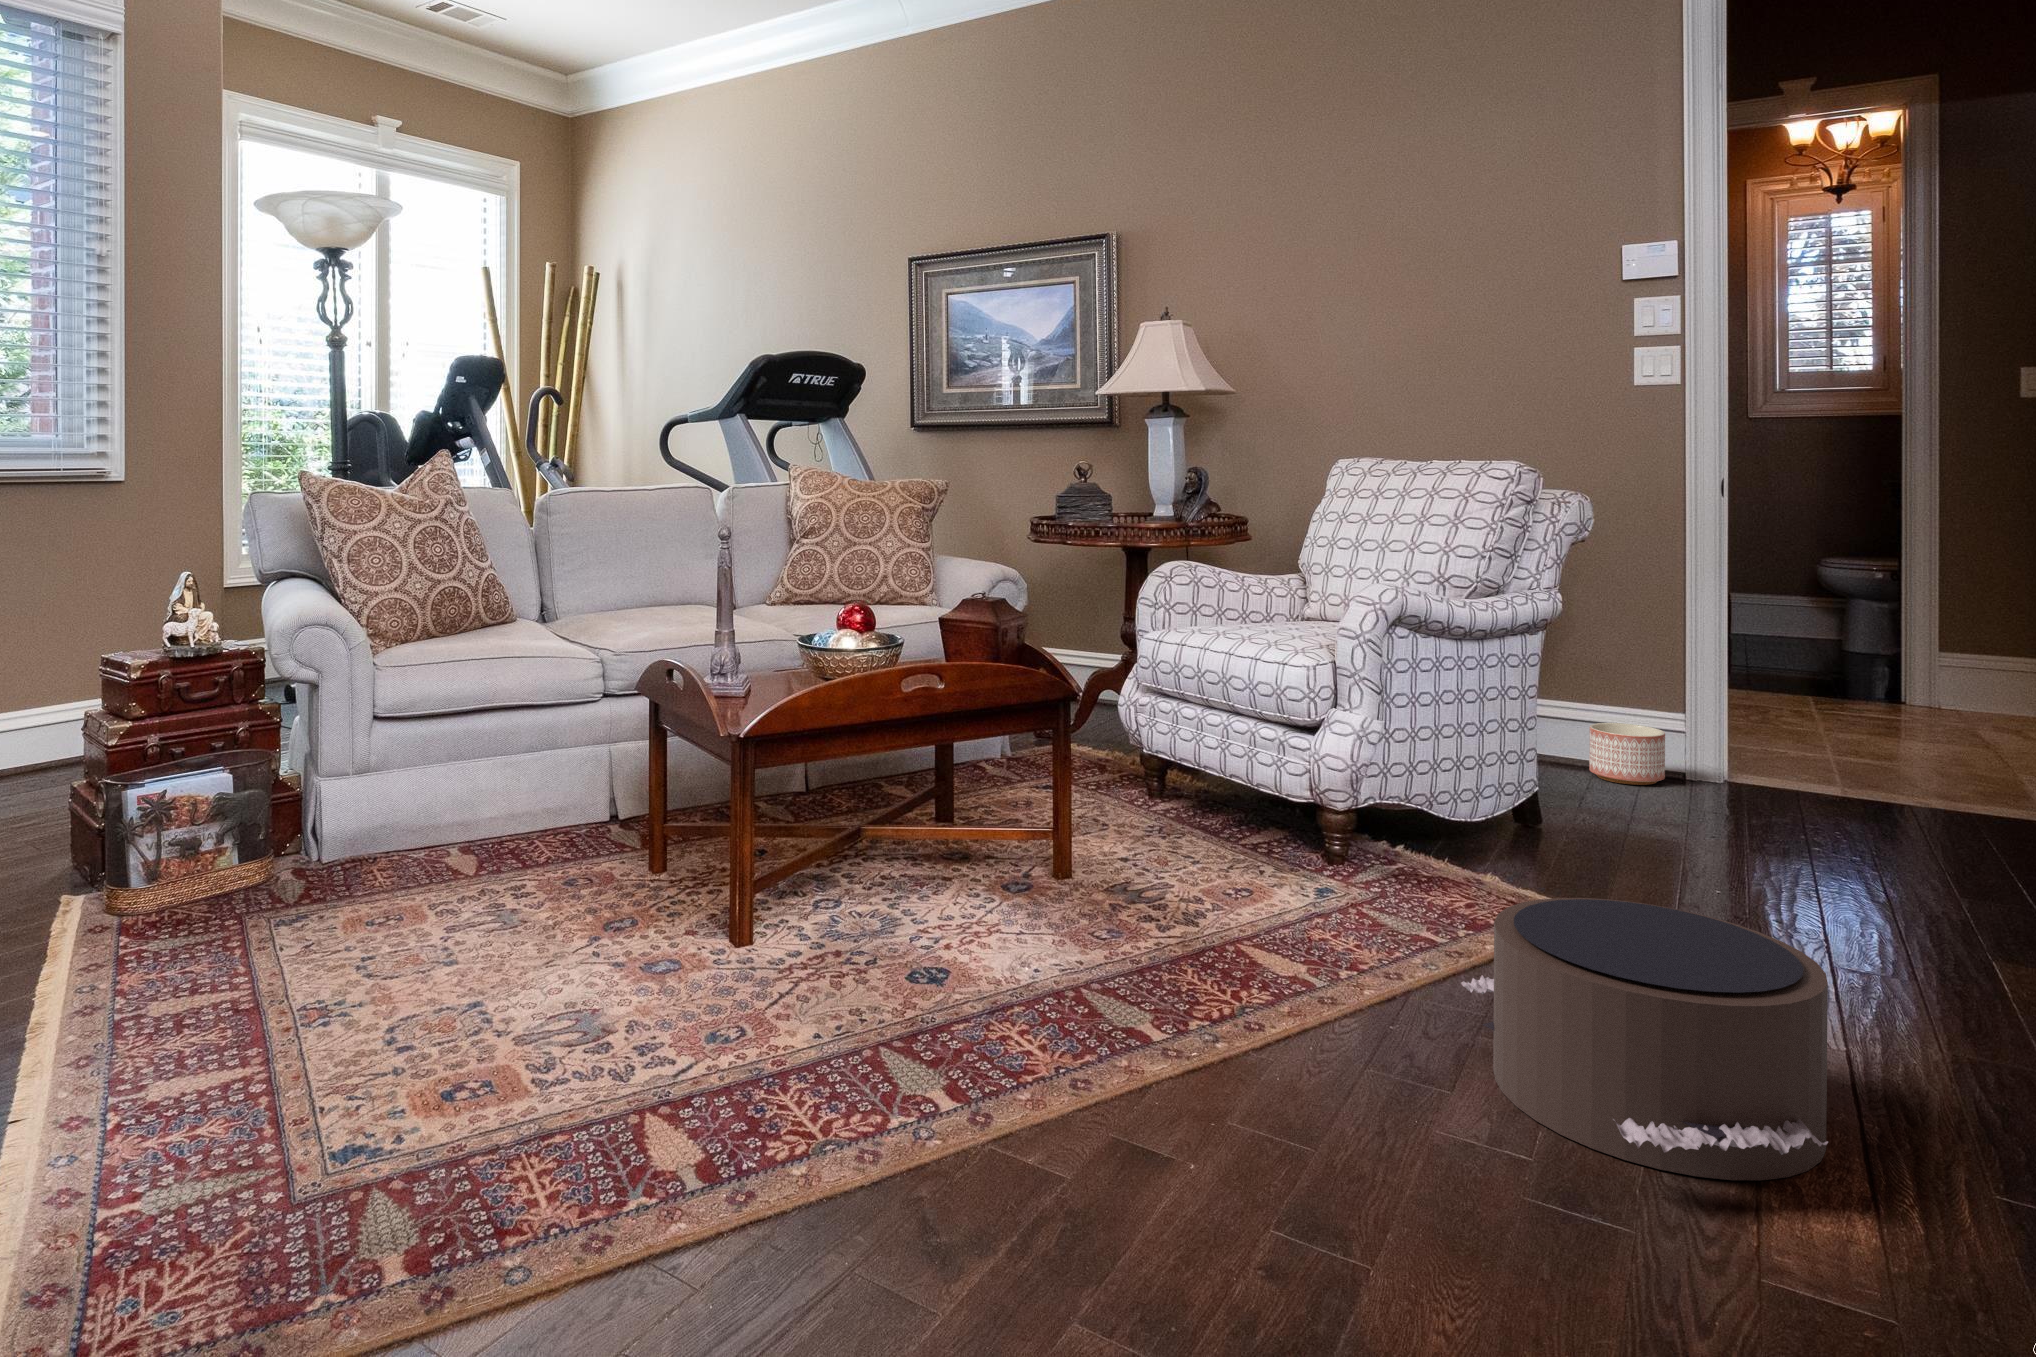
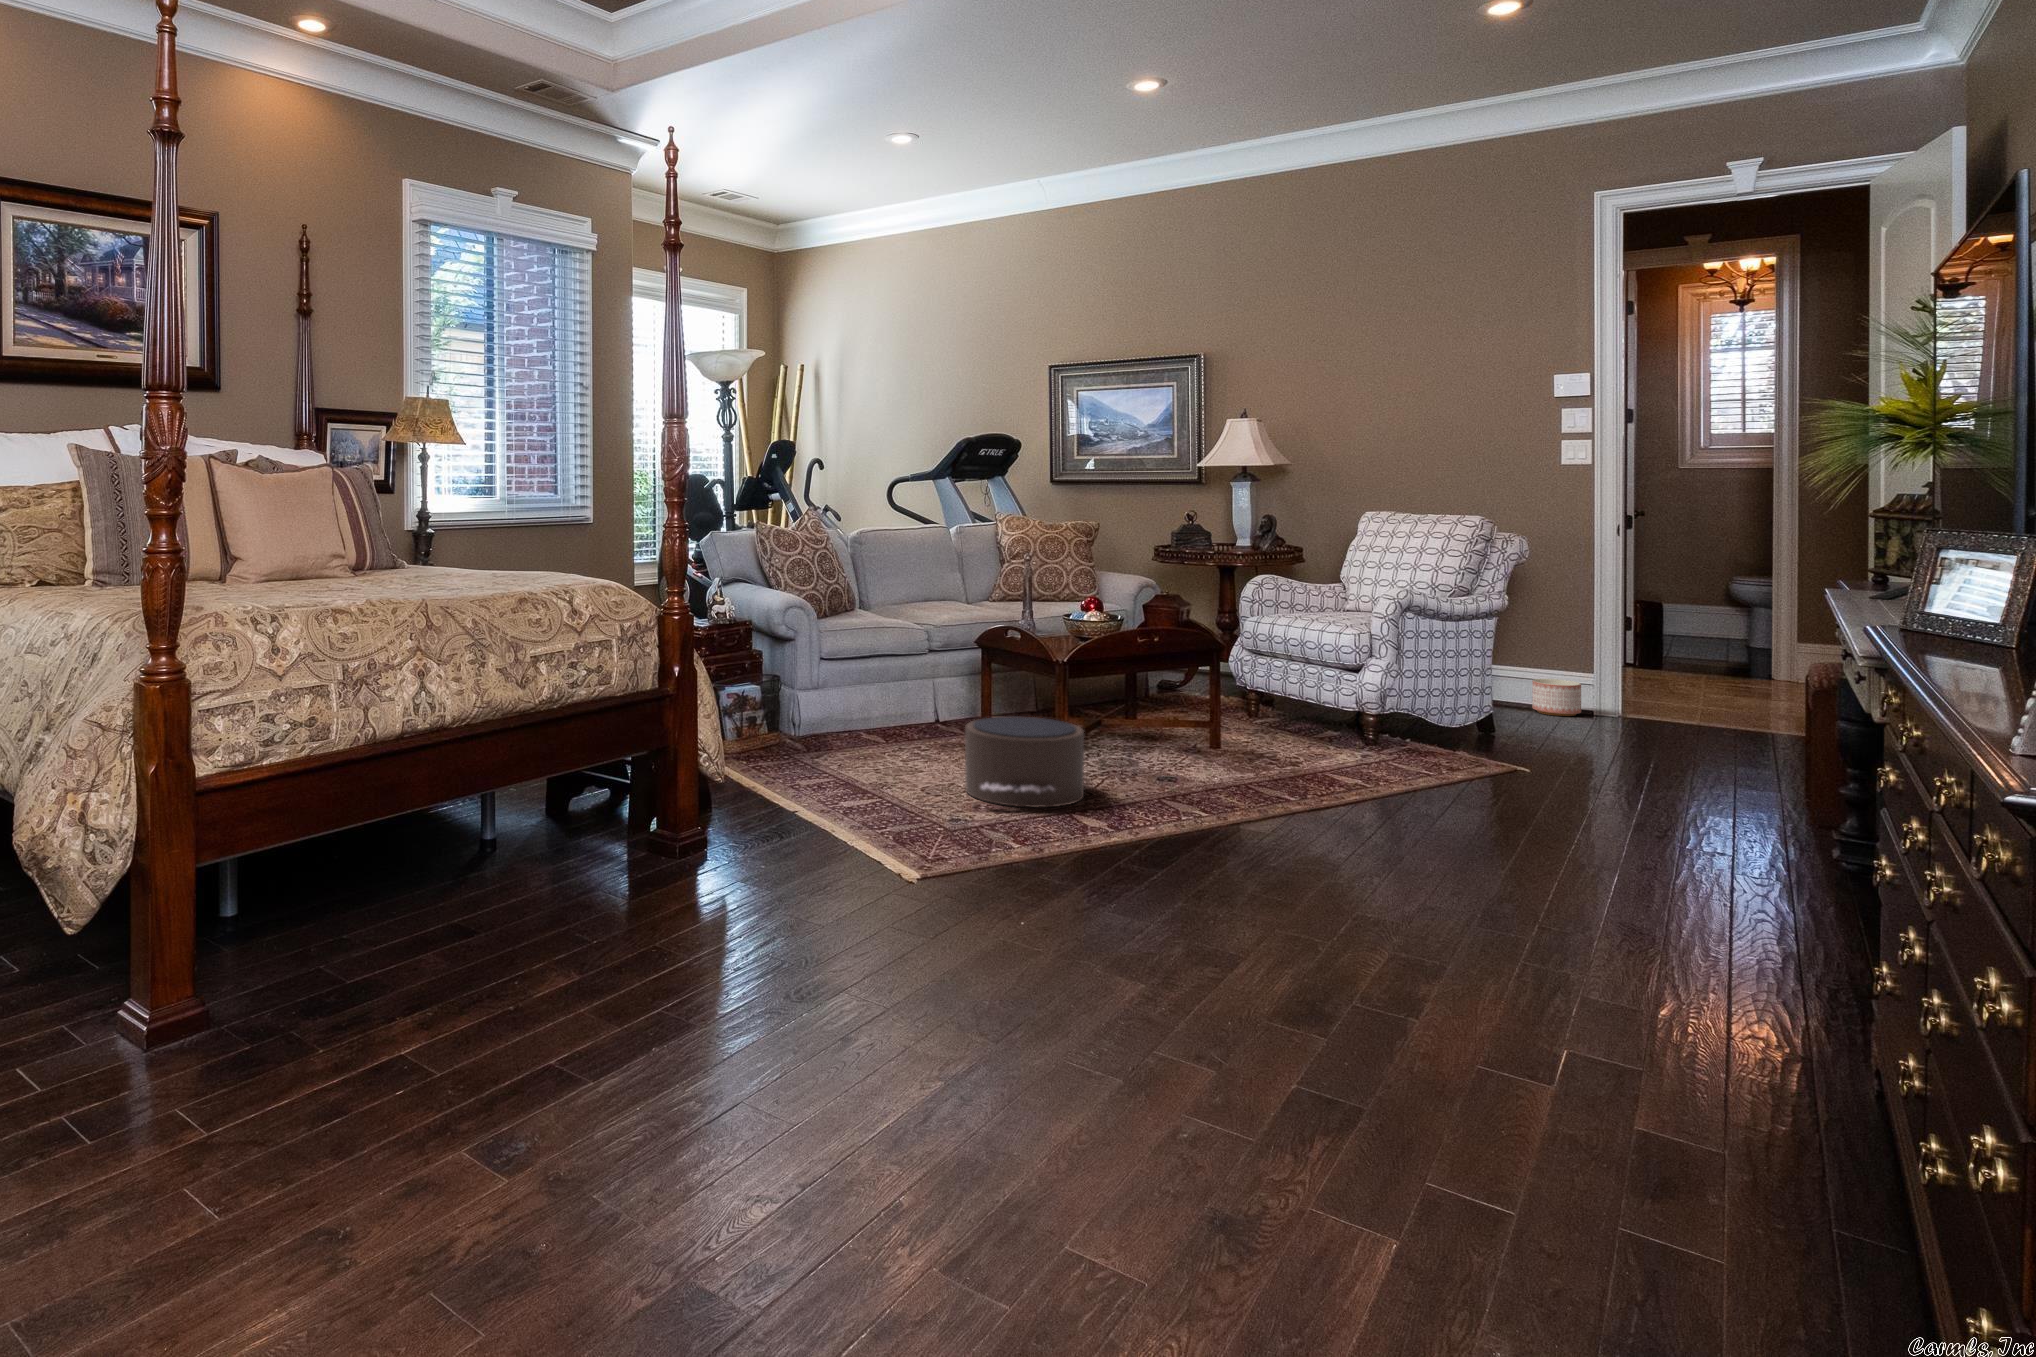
pouf: present [1461,898,1828,1180] -> present [965,716,1084,808]

